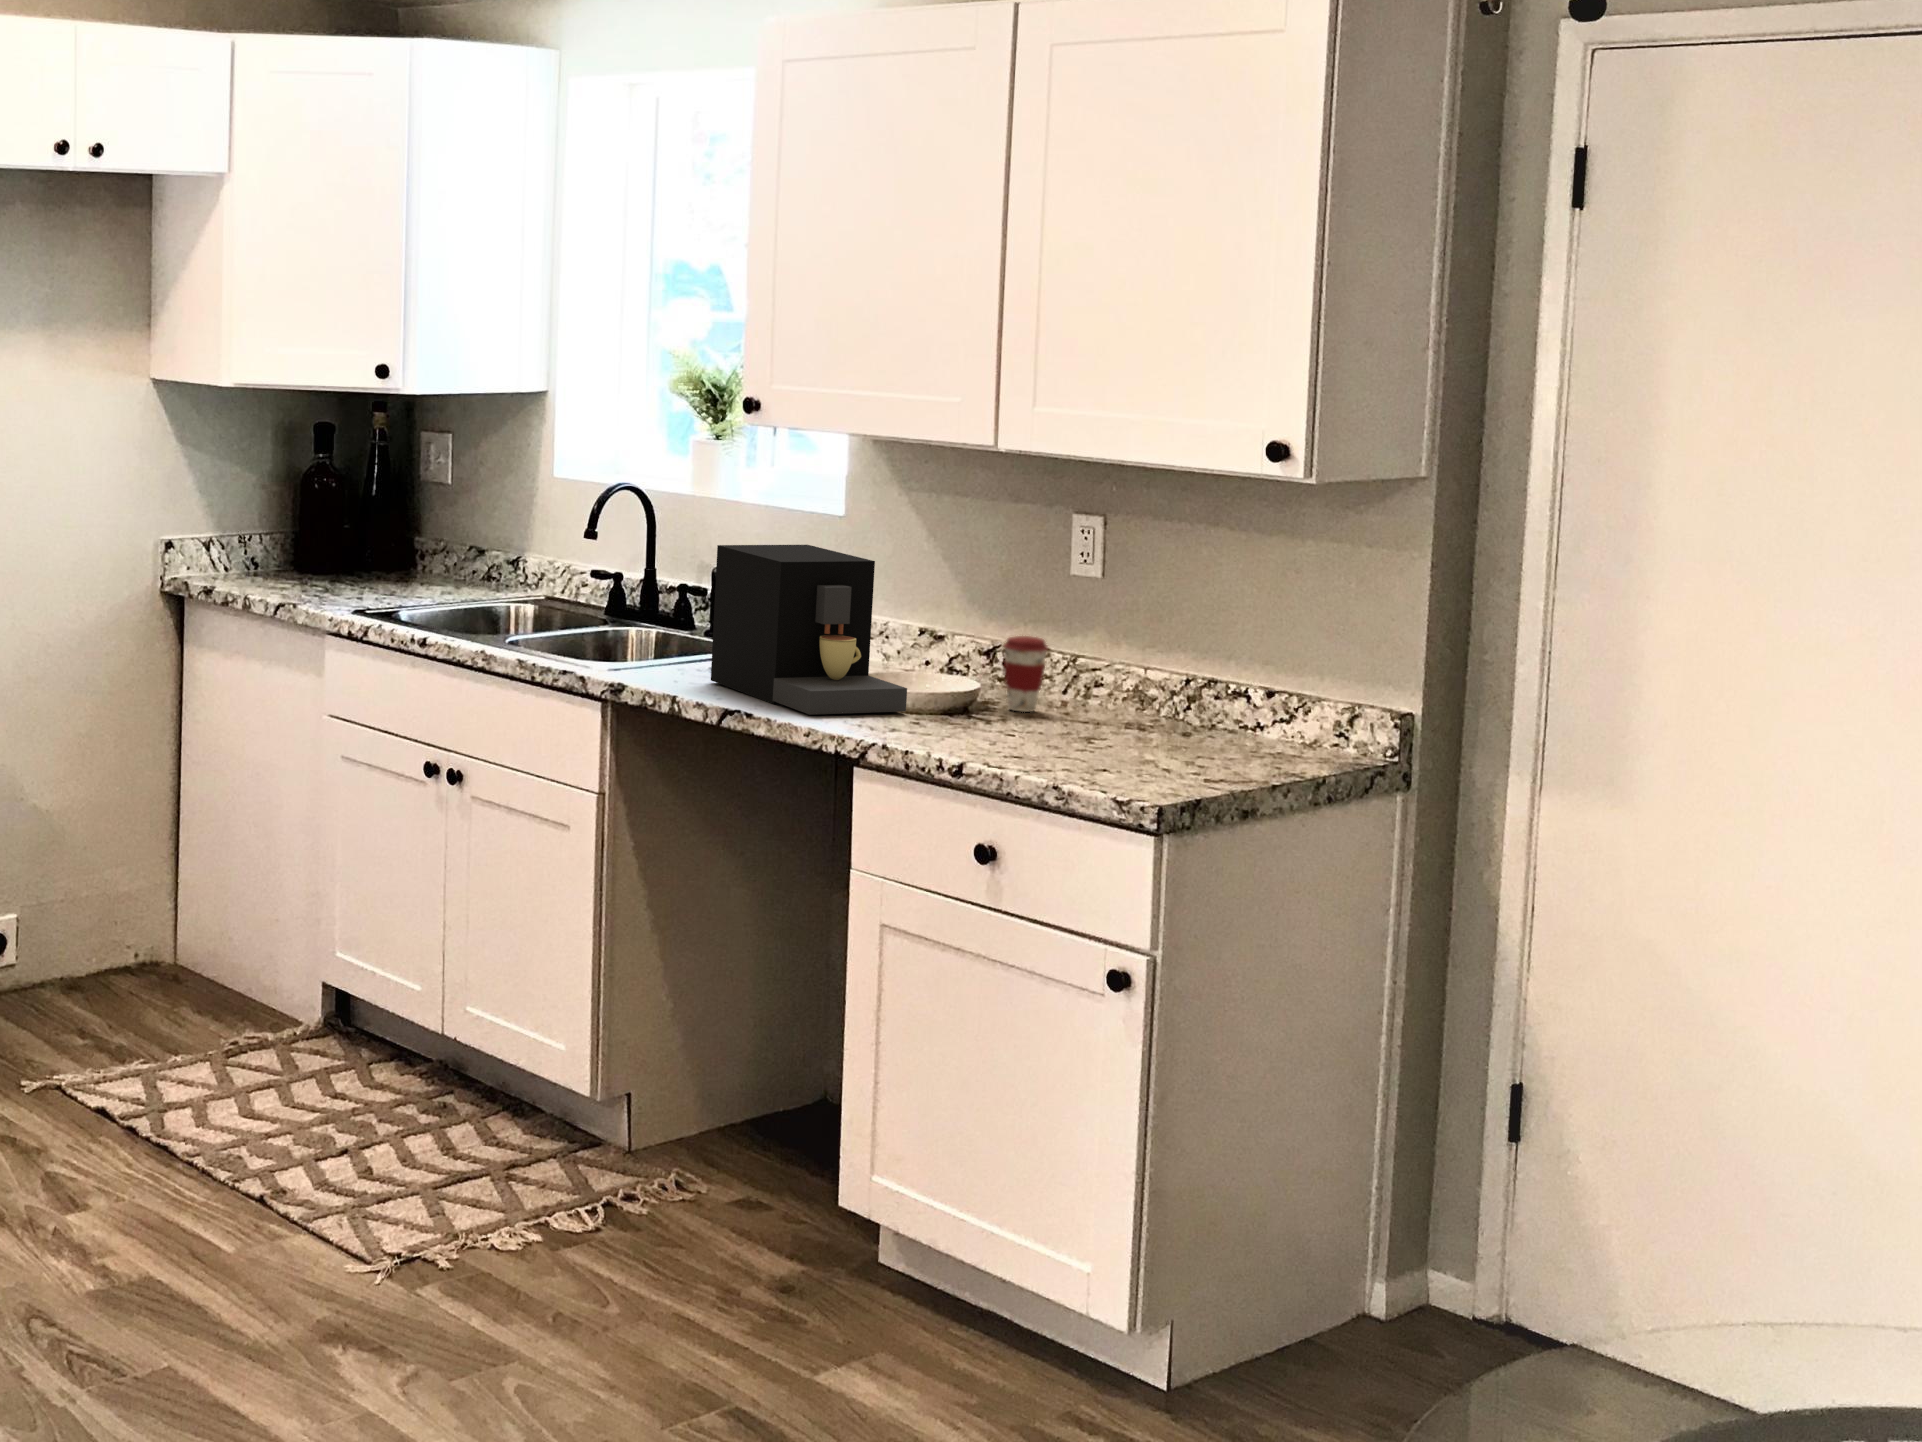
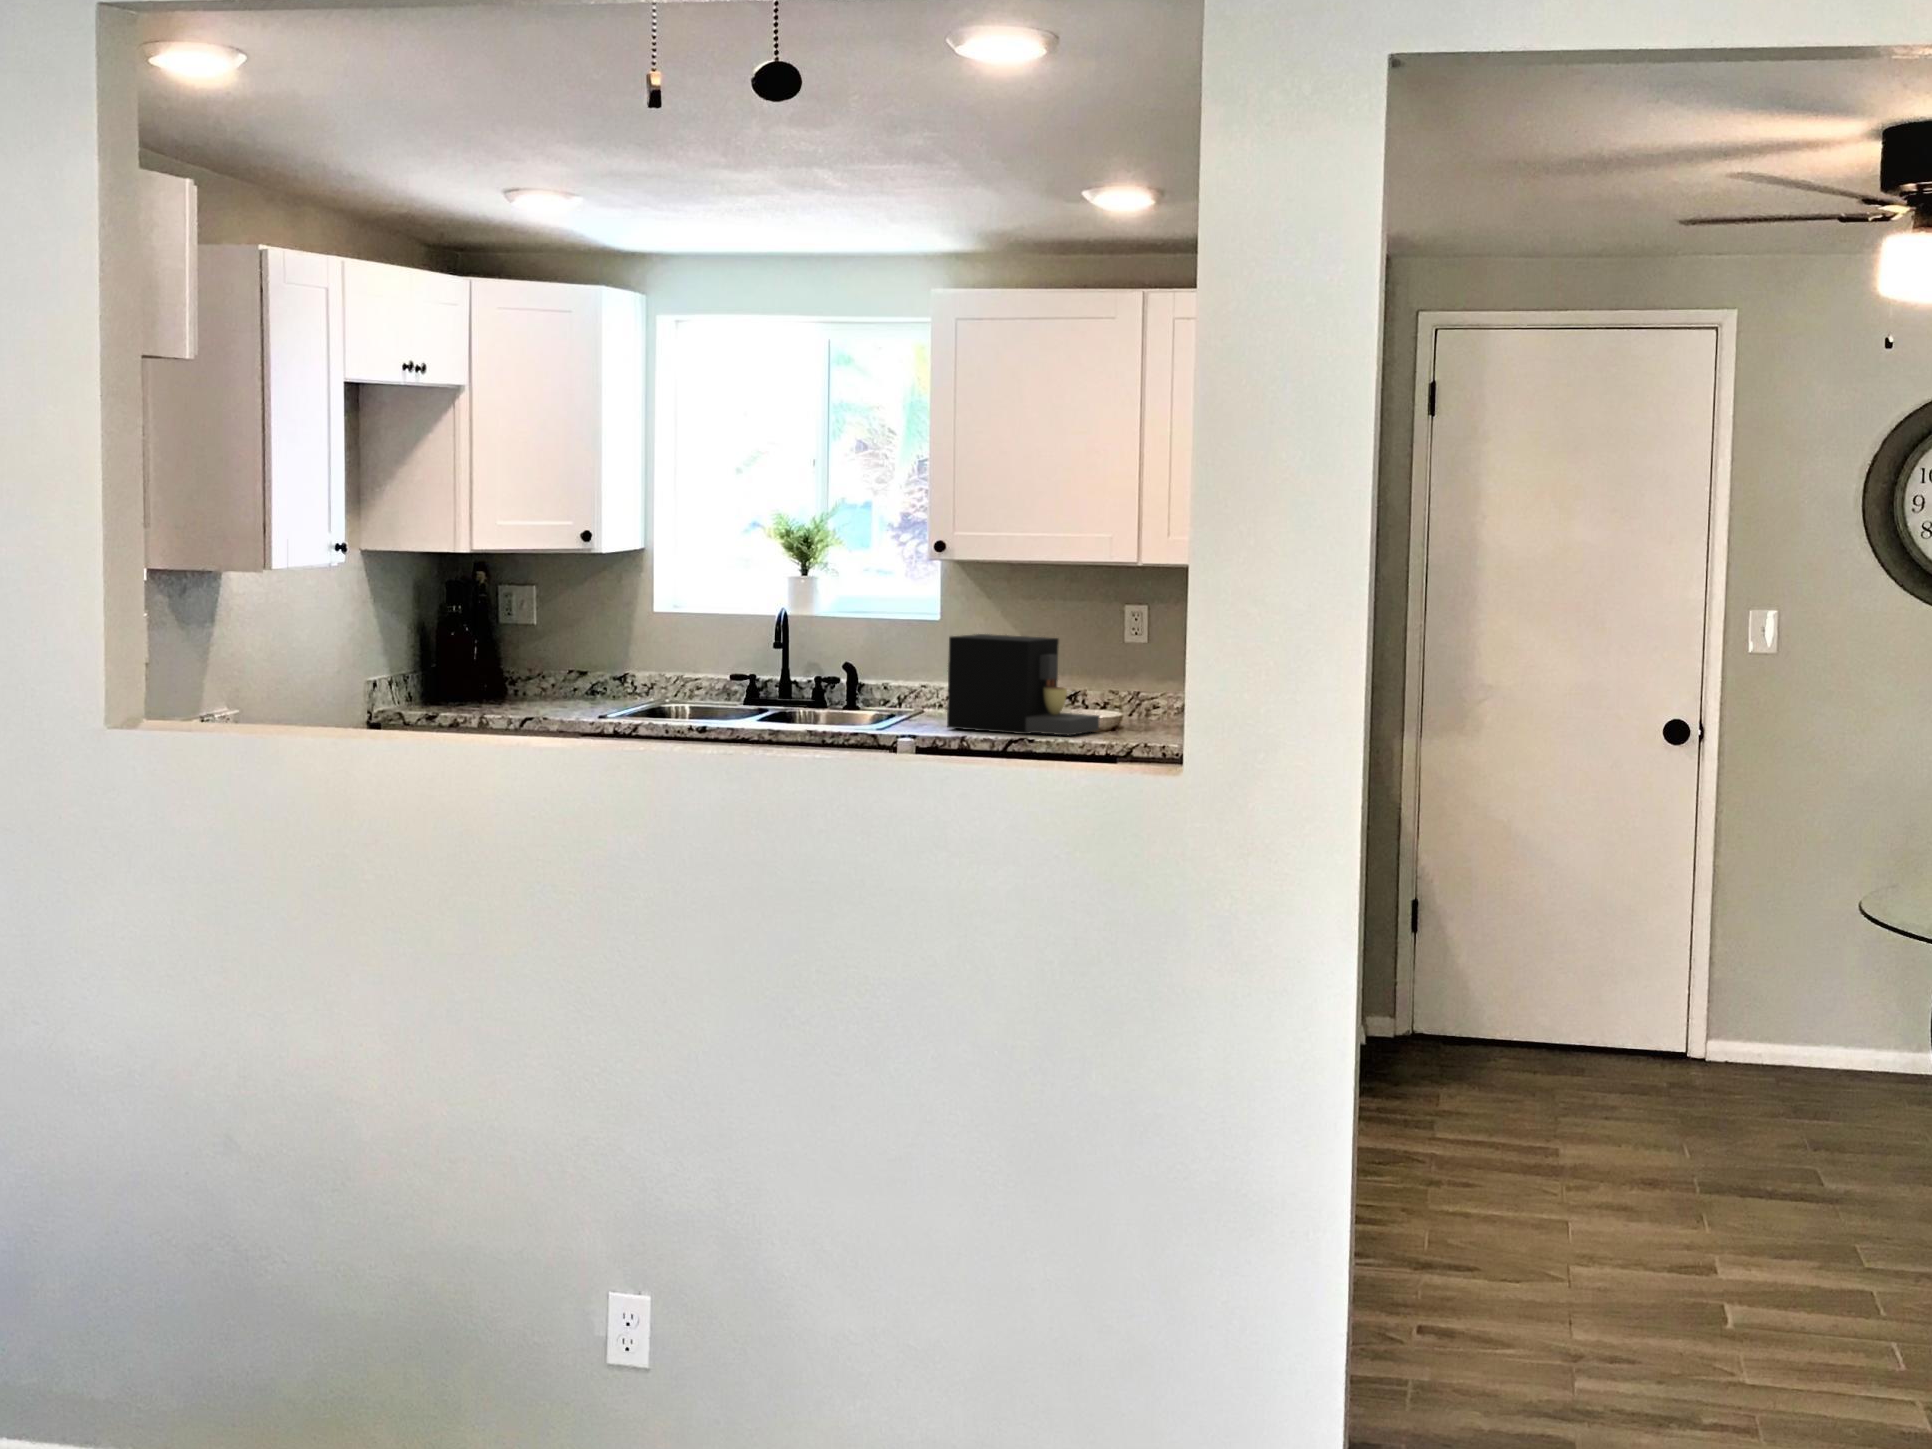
coffee cup: present [1004,636,1048,712] -> none [1119,680,1147,726]

